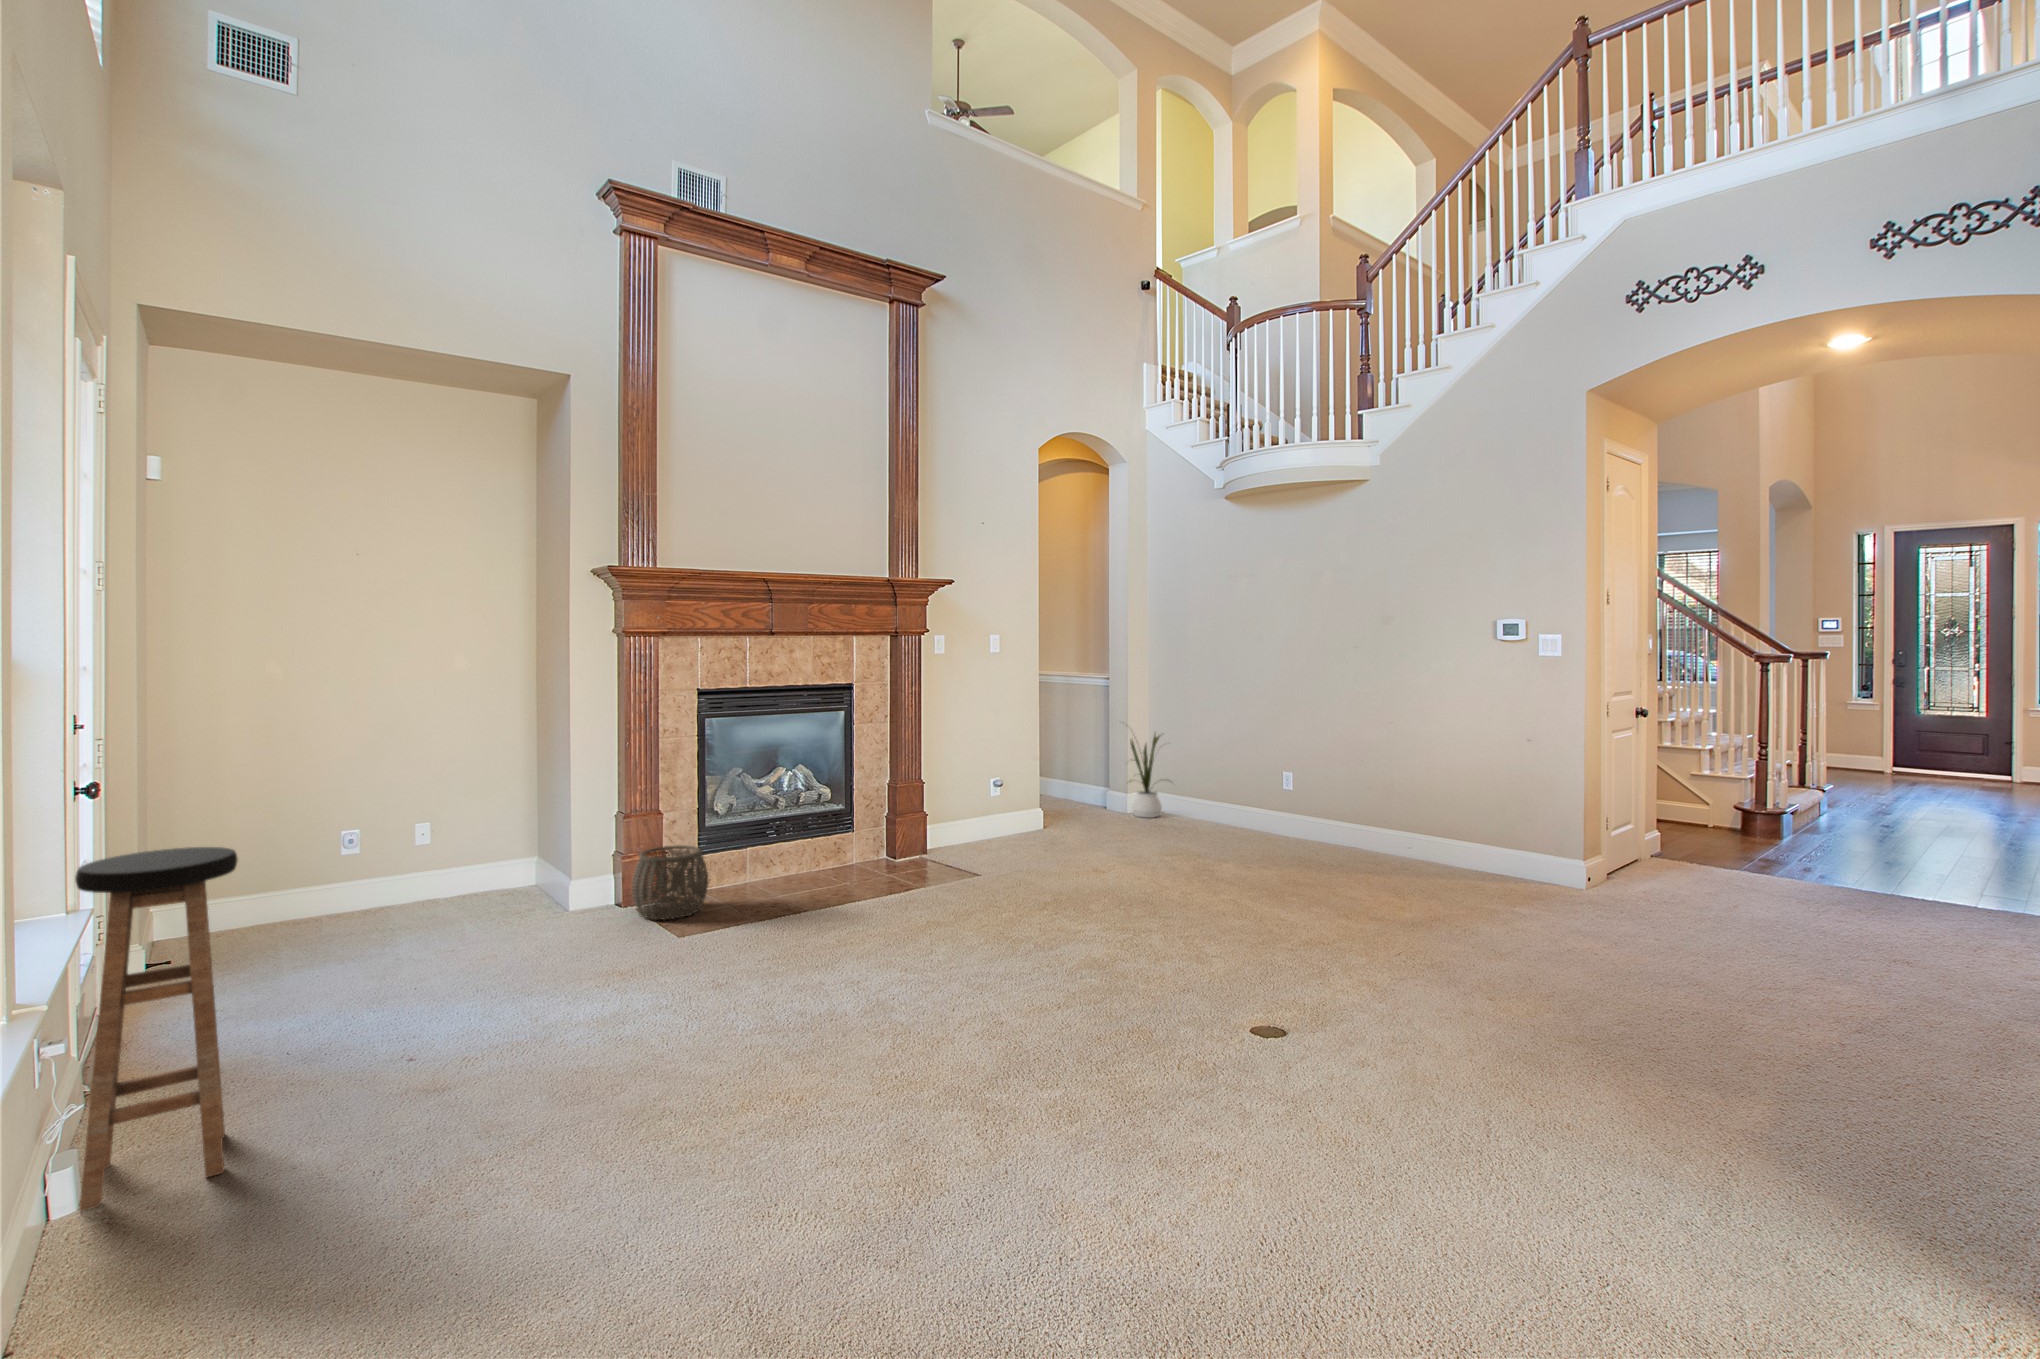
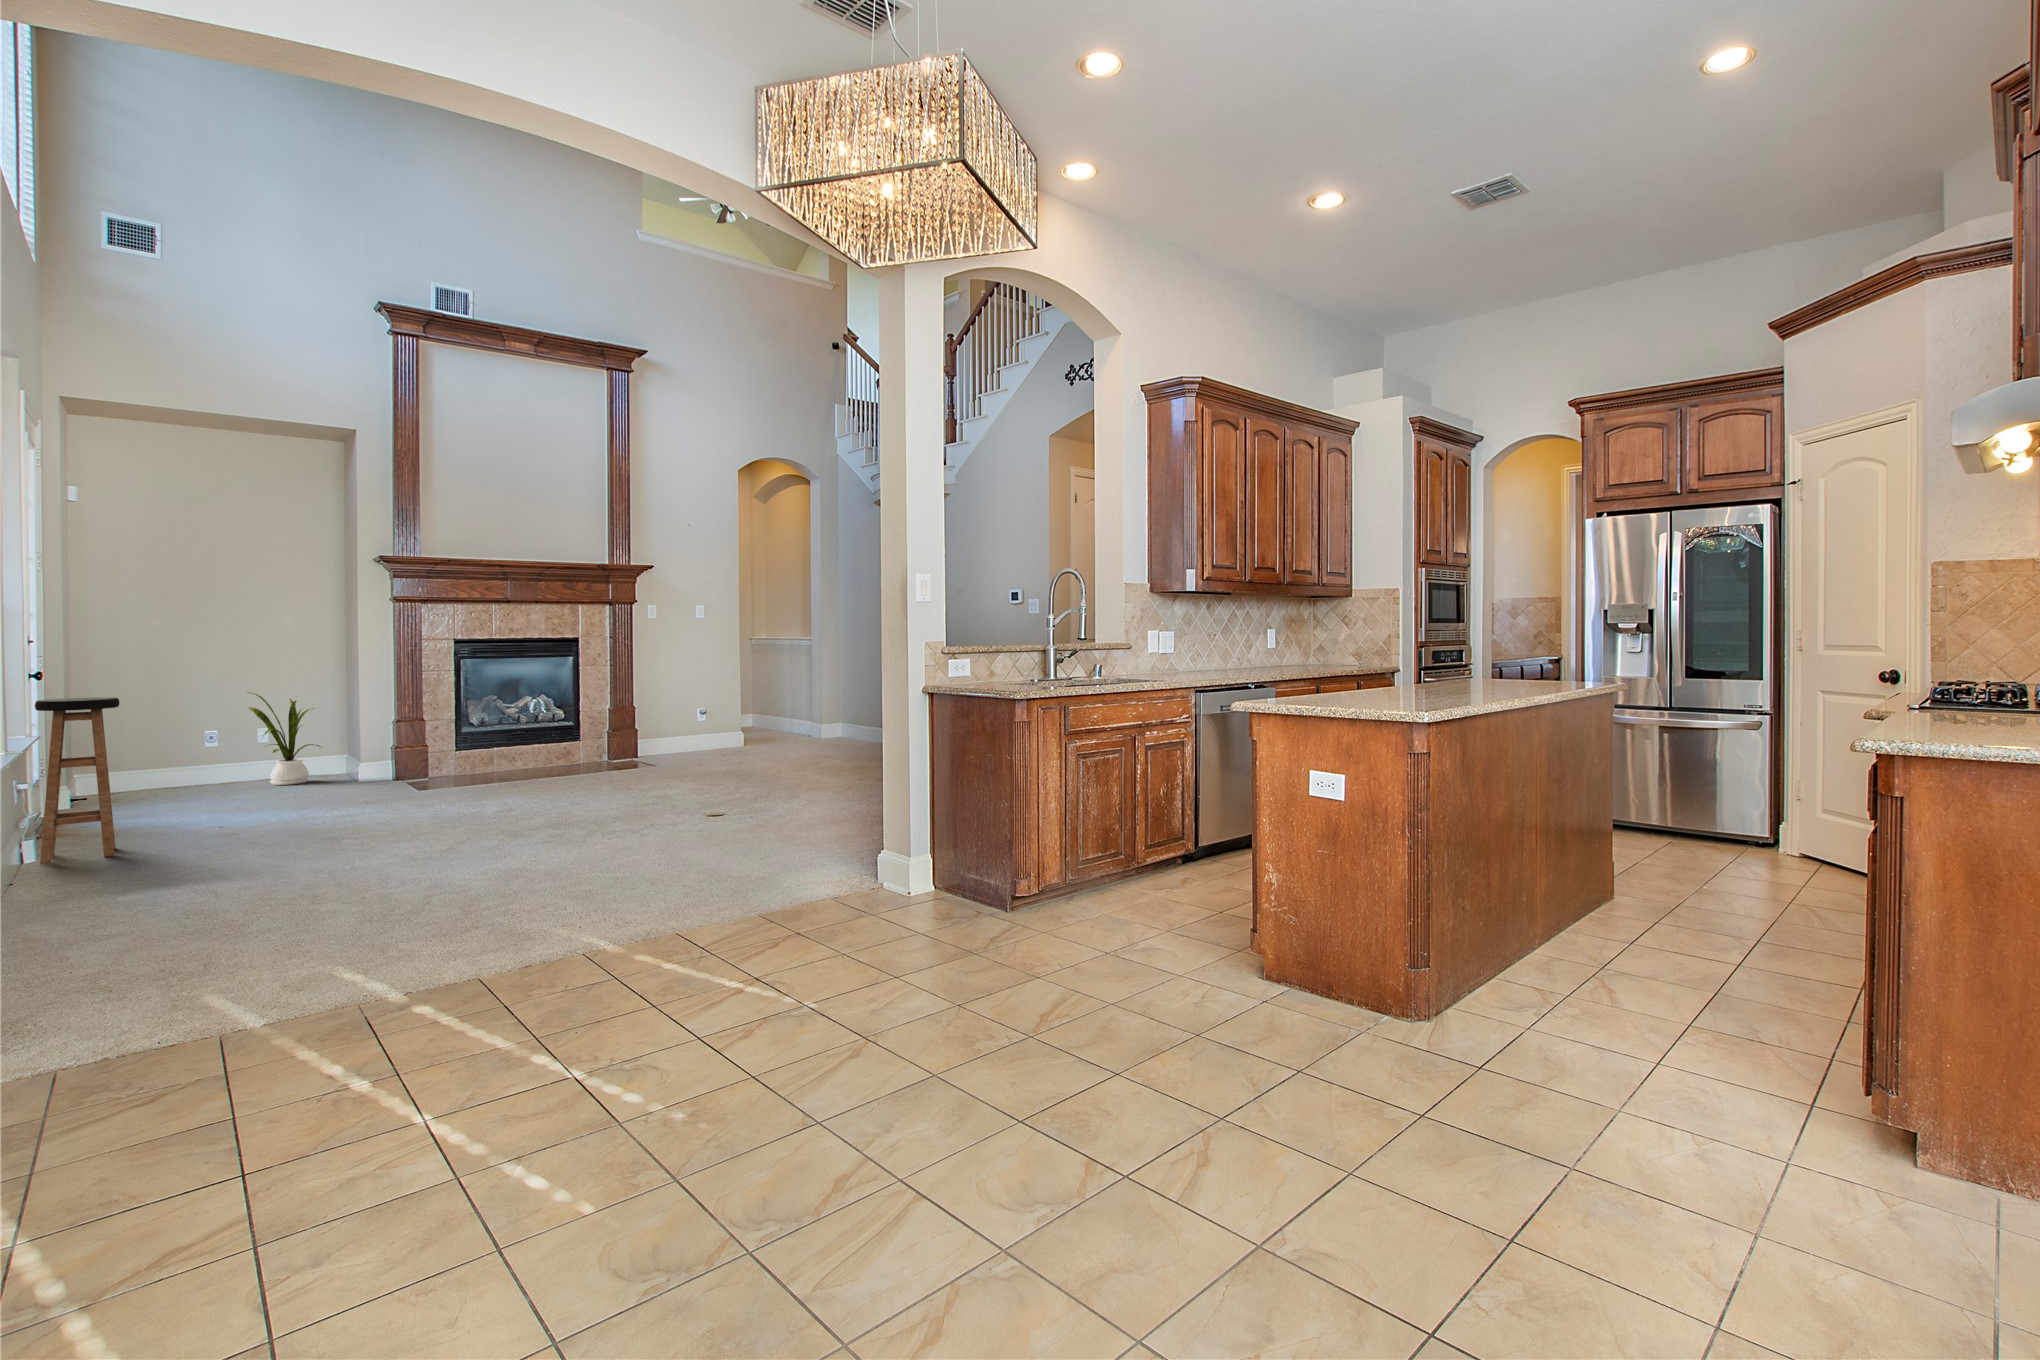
house plant: present [1130,735,1162,818] -> present [248,692,321,785]
woven basket: present [631,845,708,920] -> none [400,742,457,787]

